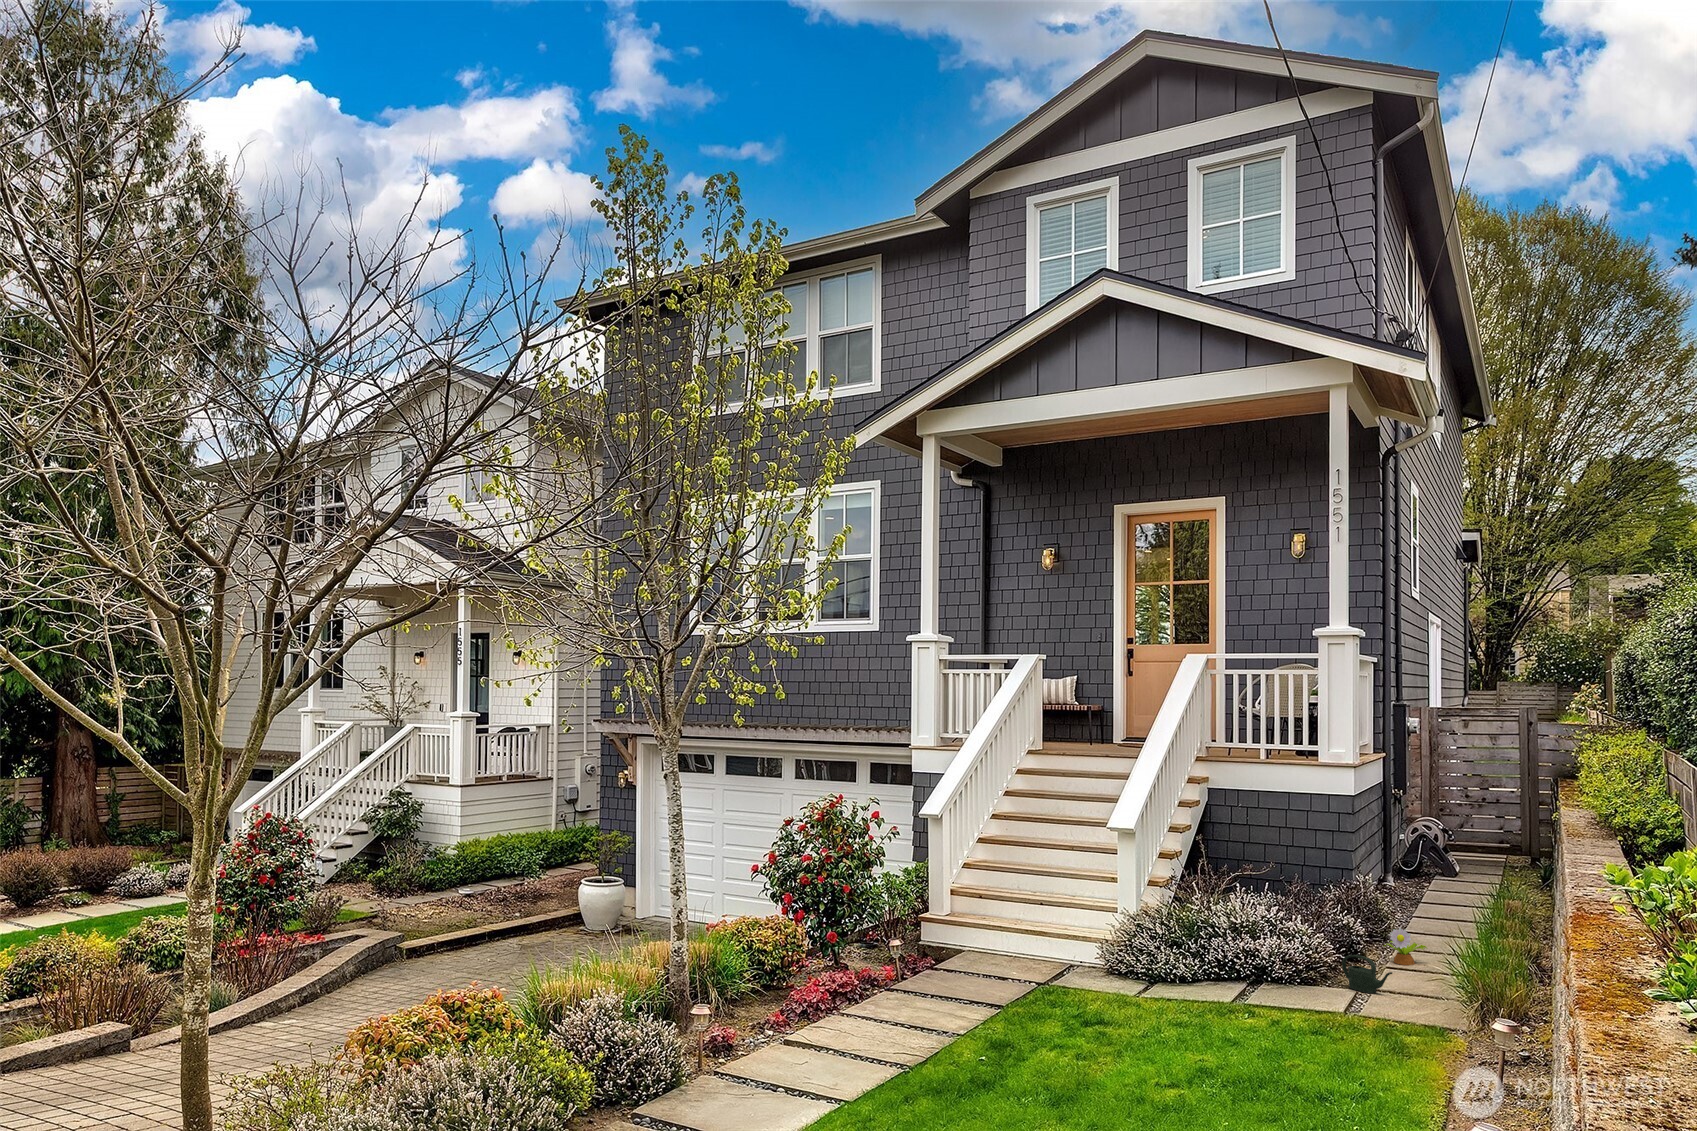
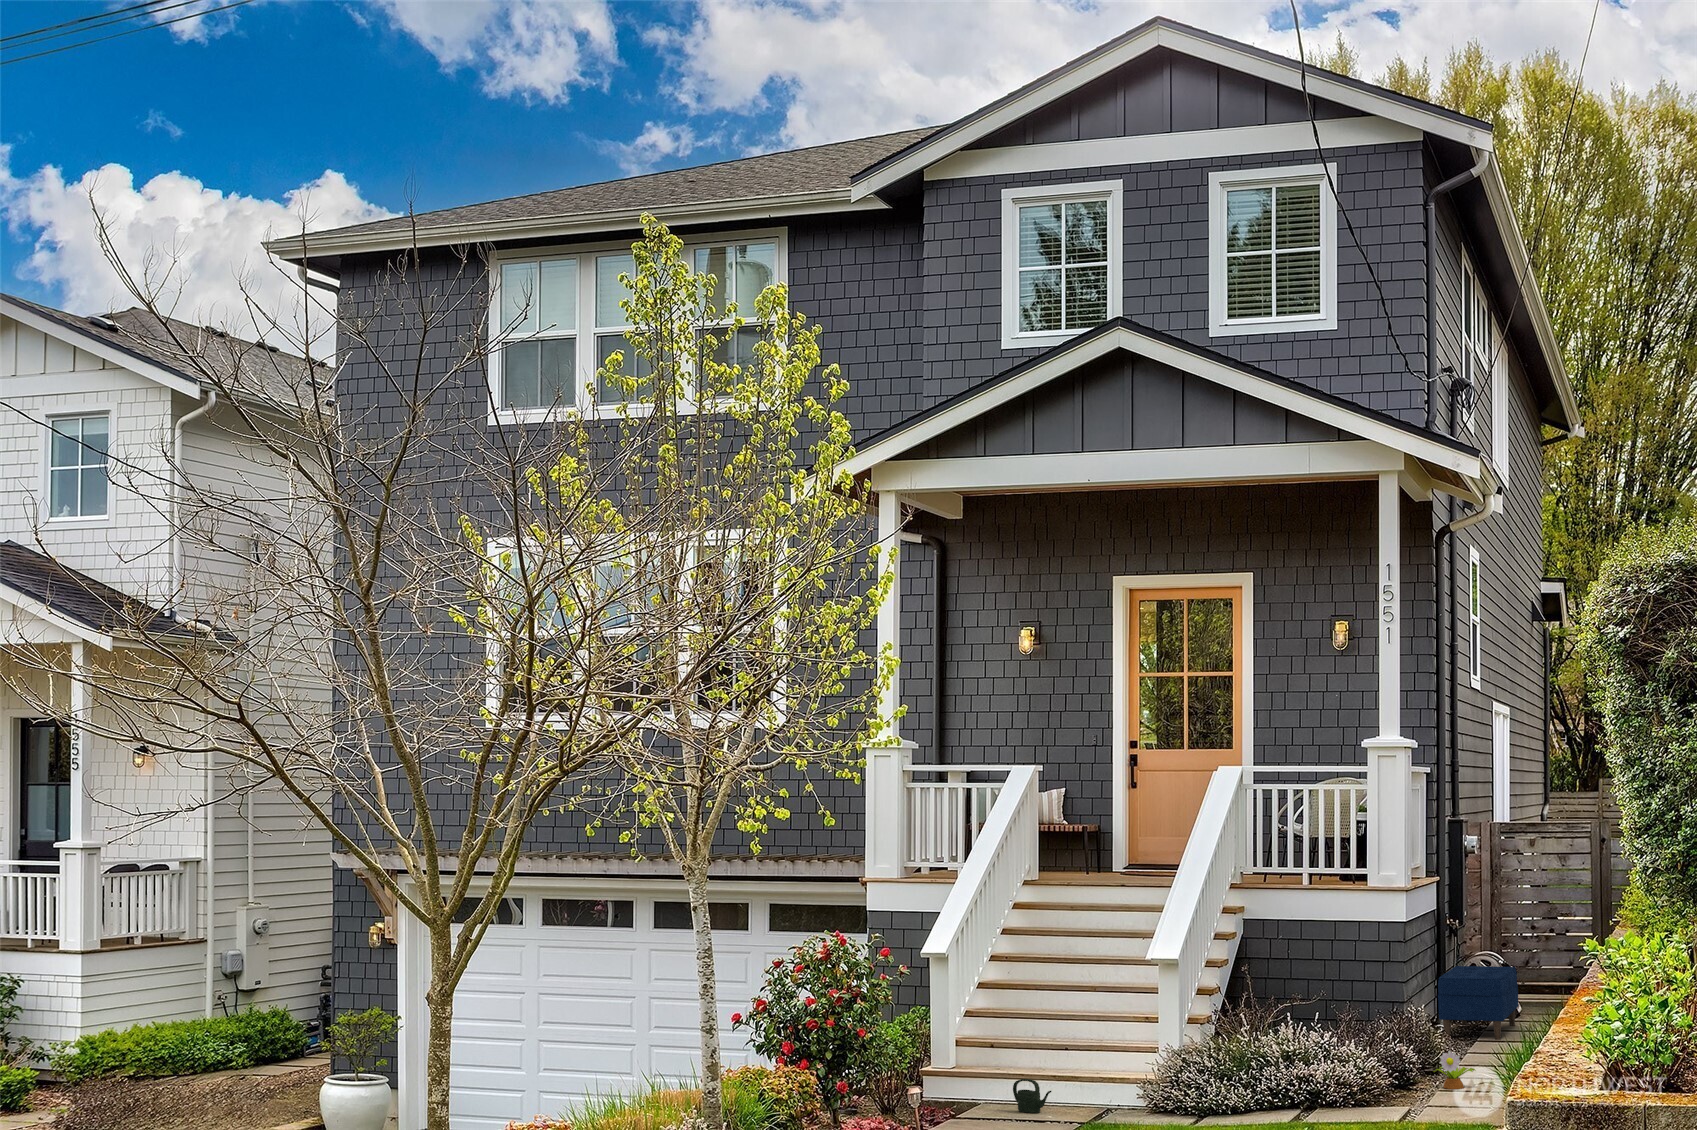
bench: none [1386,829,1458,900] -> present [1438,966,1519,1040]
watering can: present [1342,955,1392,993] -> present [1013,1079,1051,1113]

